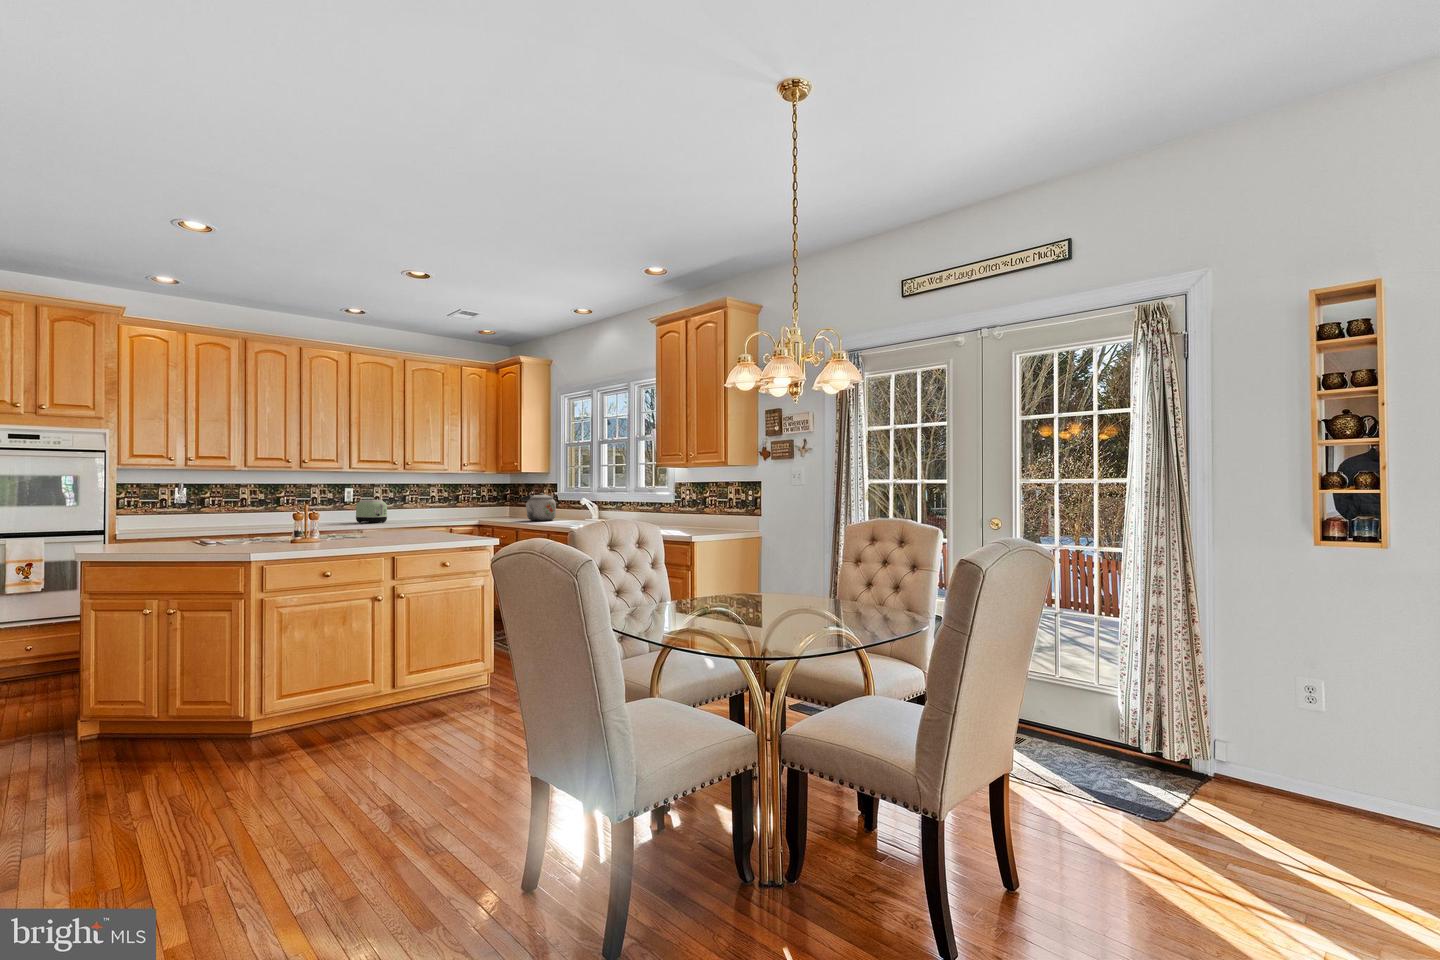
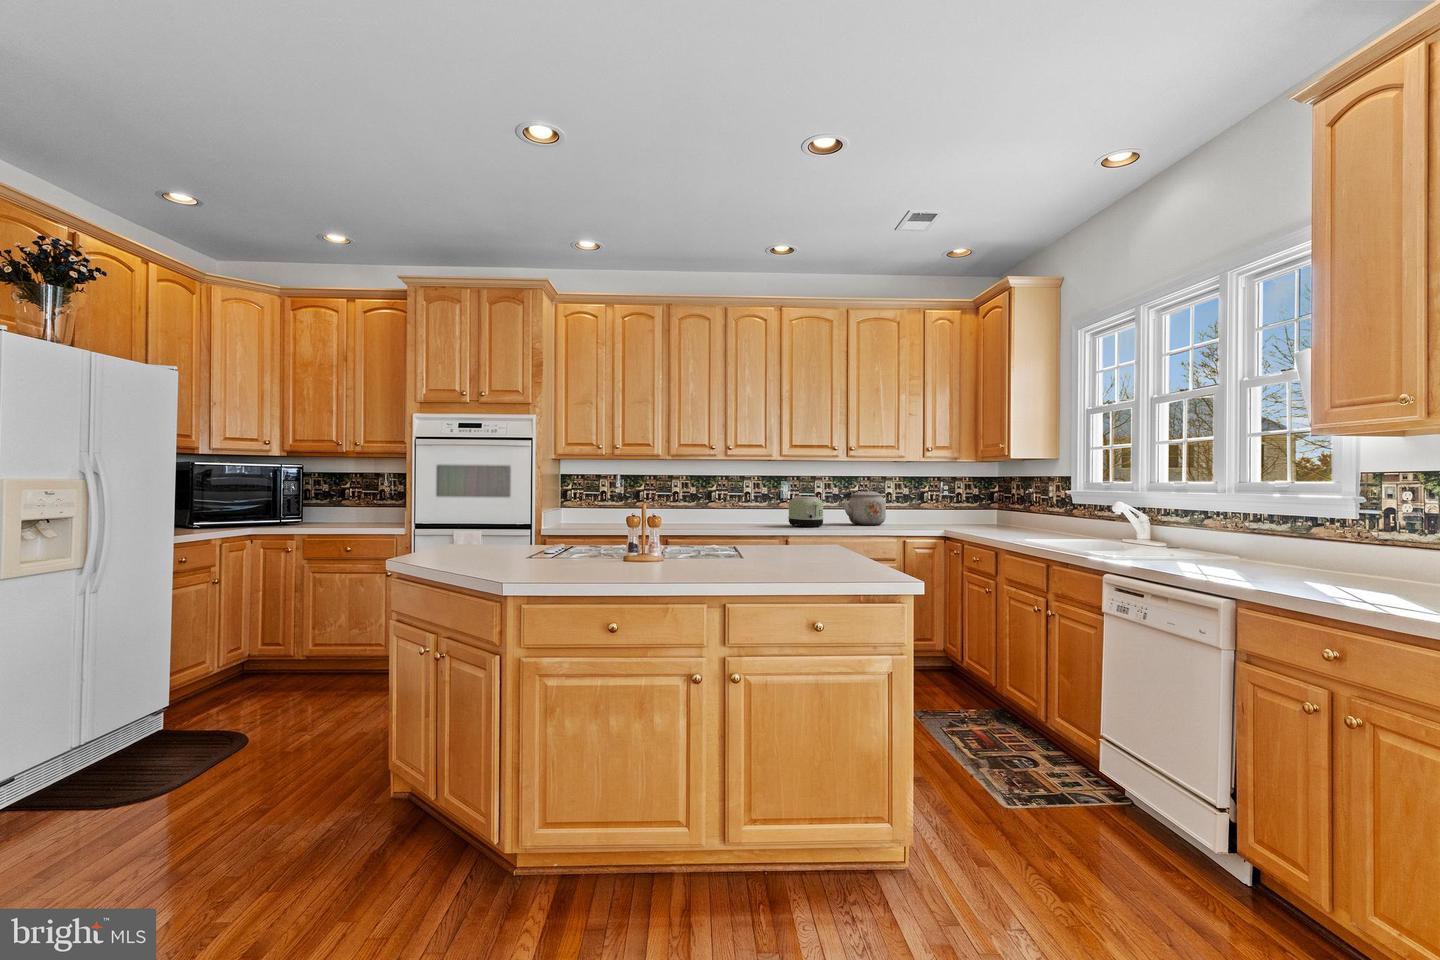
kettle: present [521,493,556,521] -> present [843,489,886,525]

